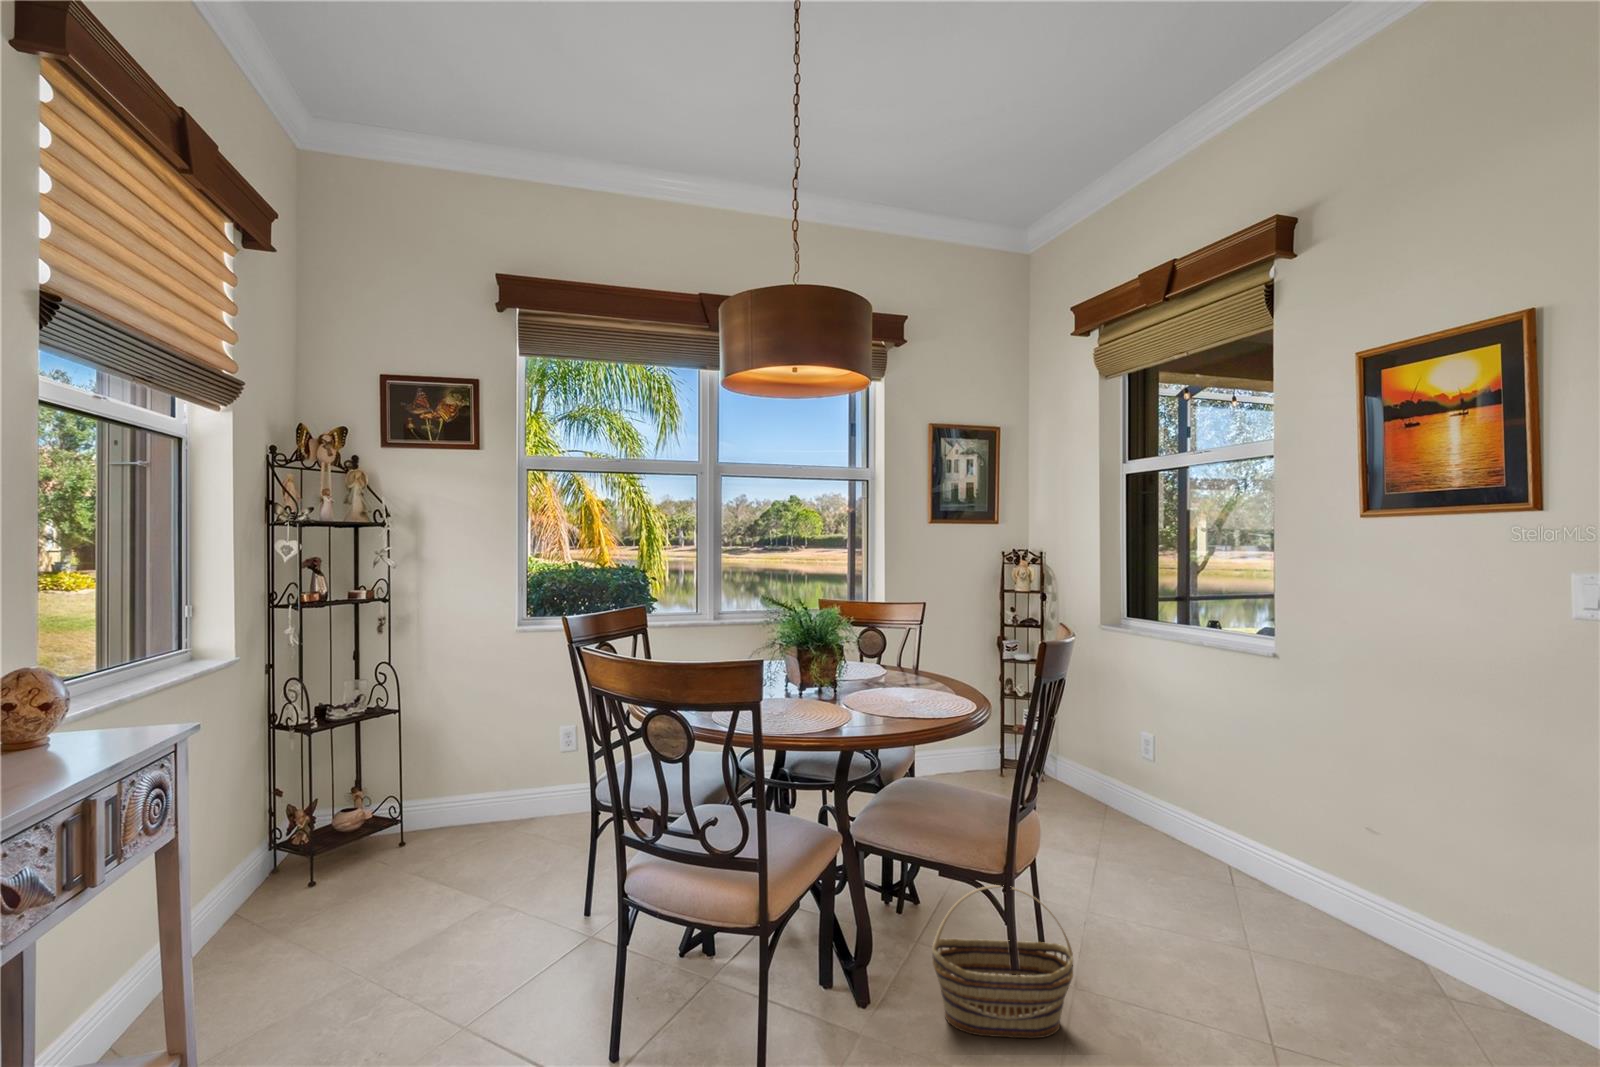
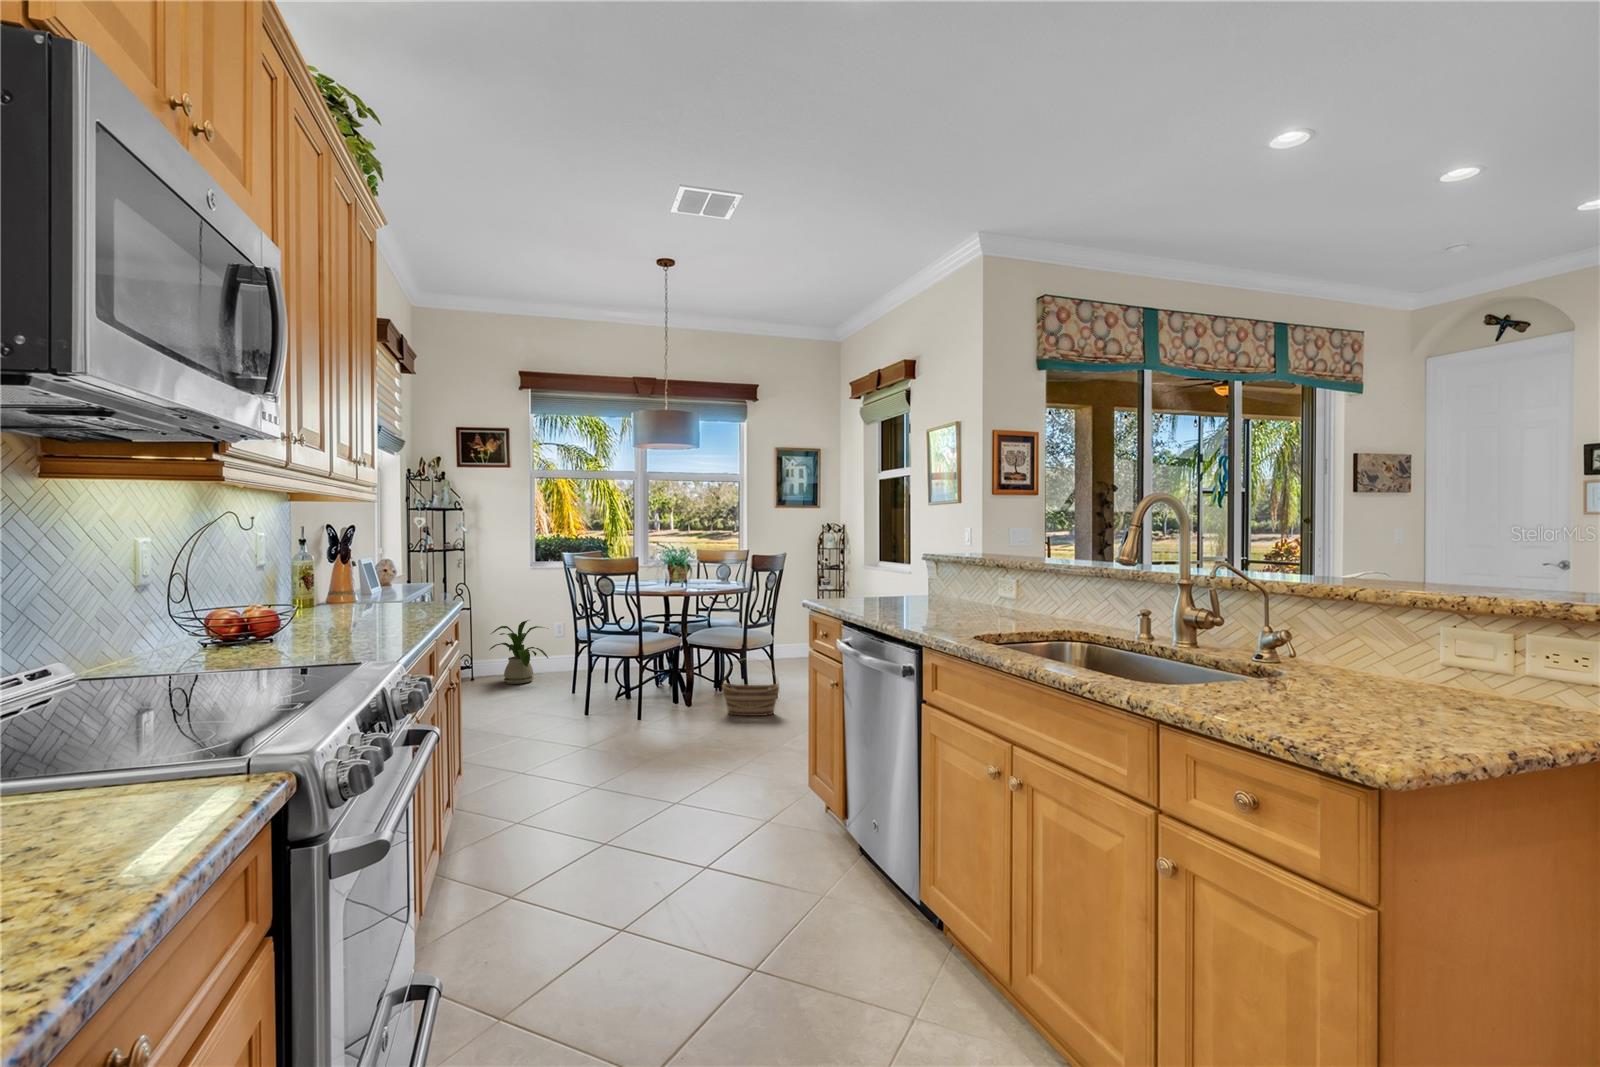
house plant: none [428,736,546,861] -> present [489,620,548,684]

